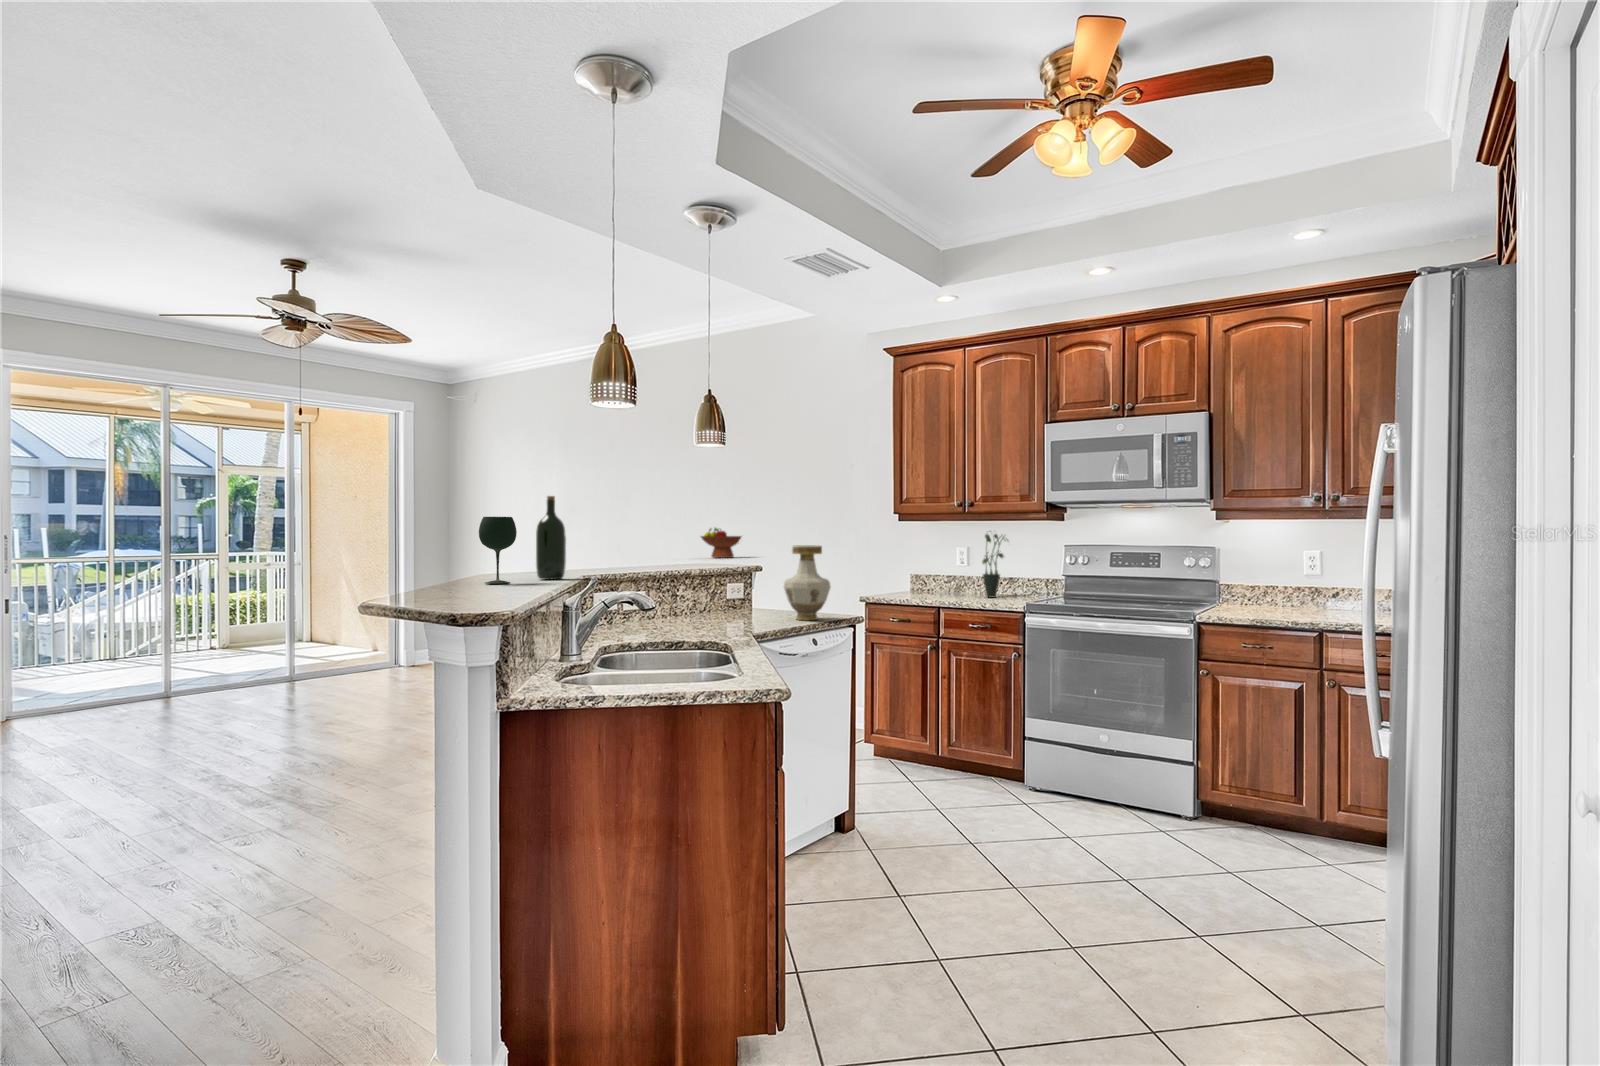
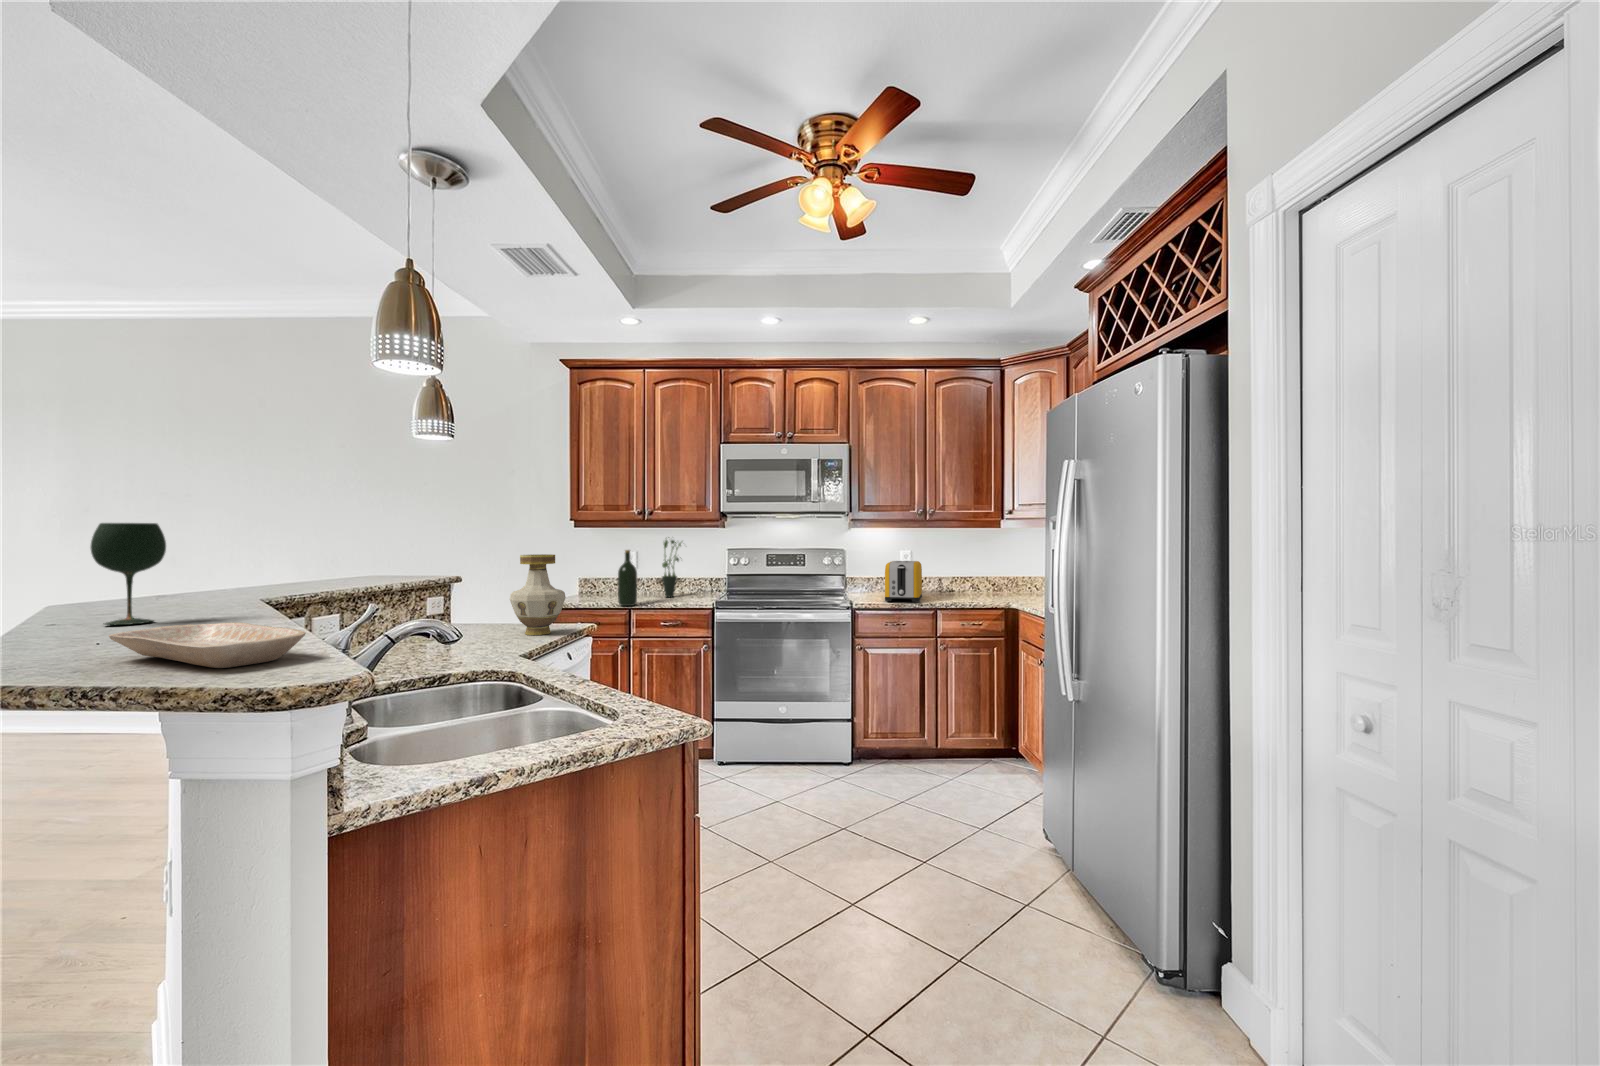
wine bottle: present [536,496,566,580] -> present [618,550,637,606]
fruit bowl: present [701,528,741,558] -> none [311,534,372,569]
toaster: none [1246,564,1316,619] -> present [885,561,922,602]
tray: none [435,580,509,603] -> present [109,623,306,668]

